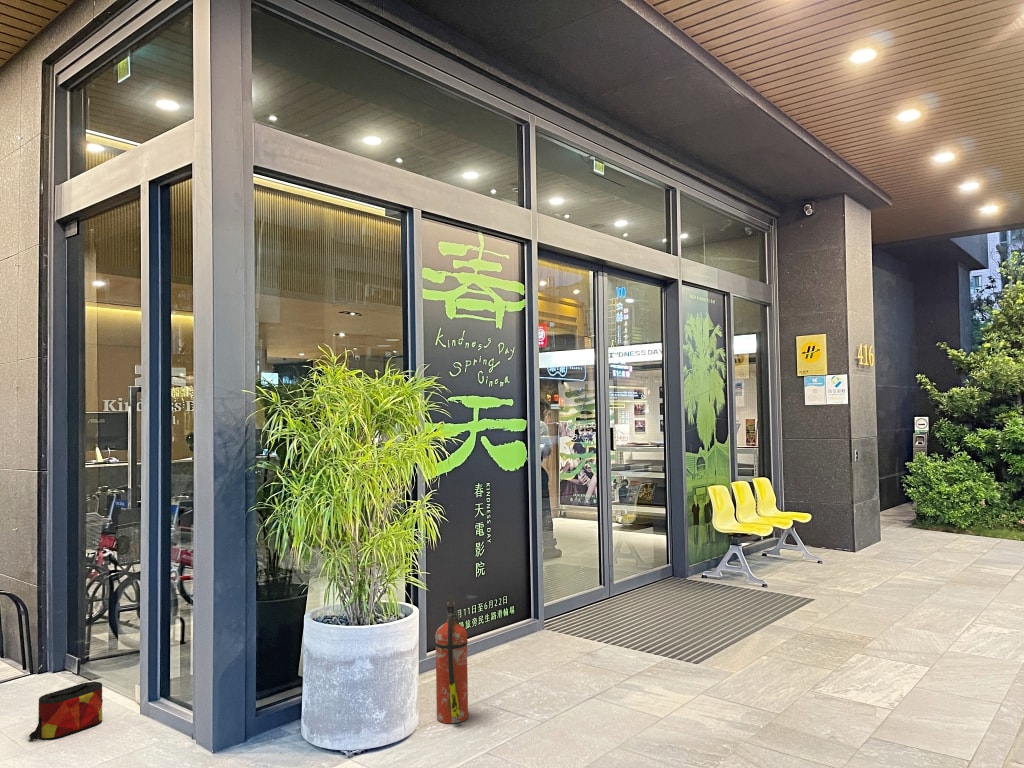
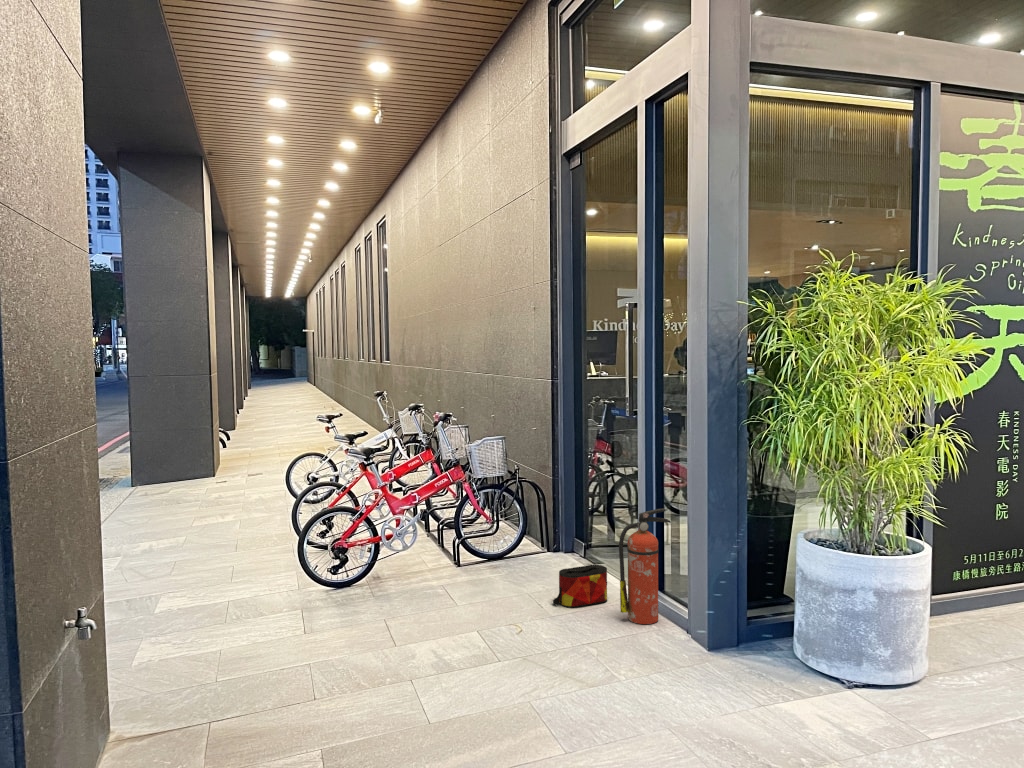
fire extinguisher: present [435,594,468,723] -> present [619,508,671,624]

